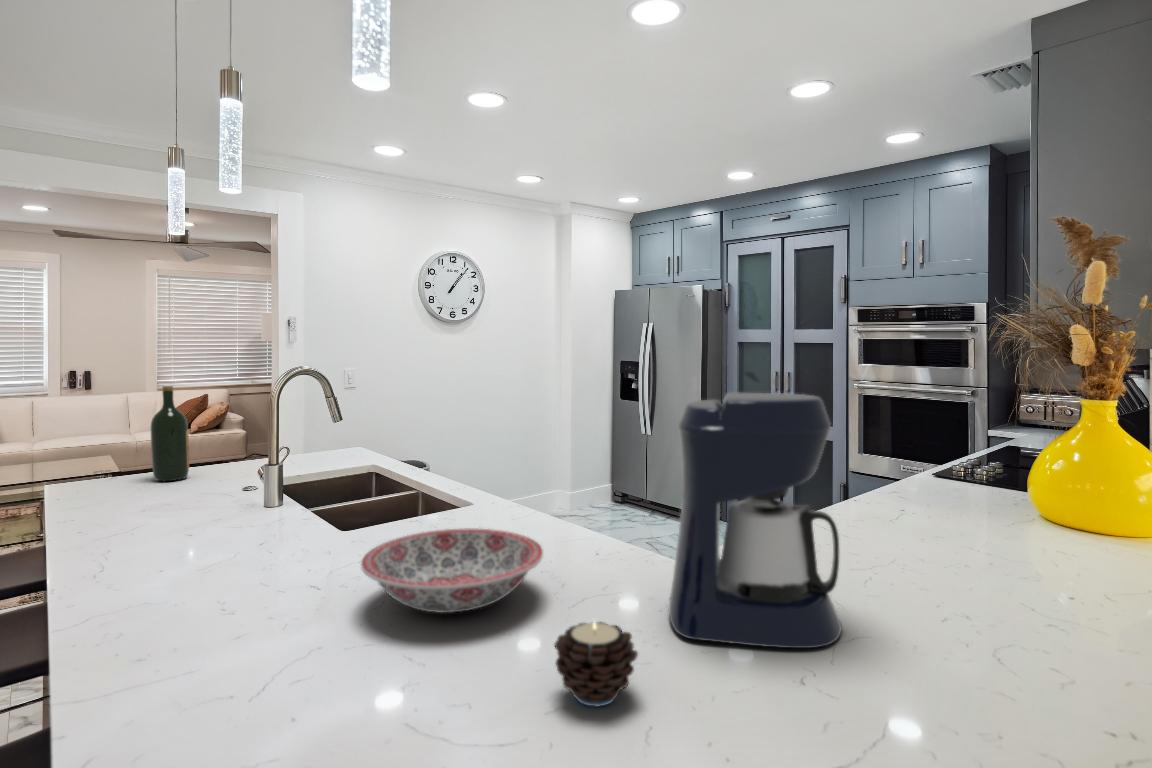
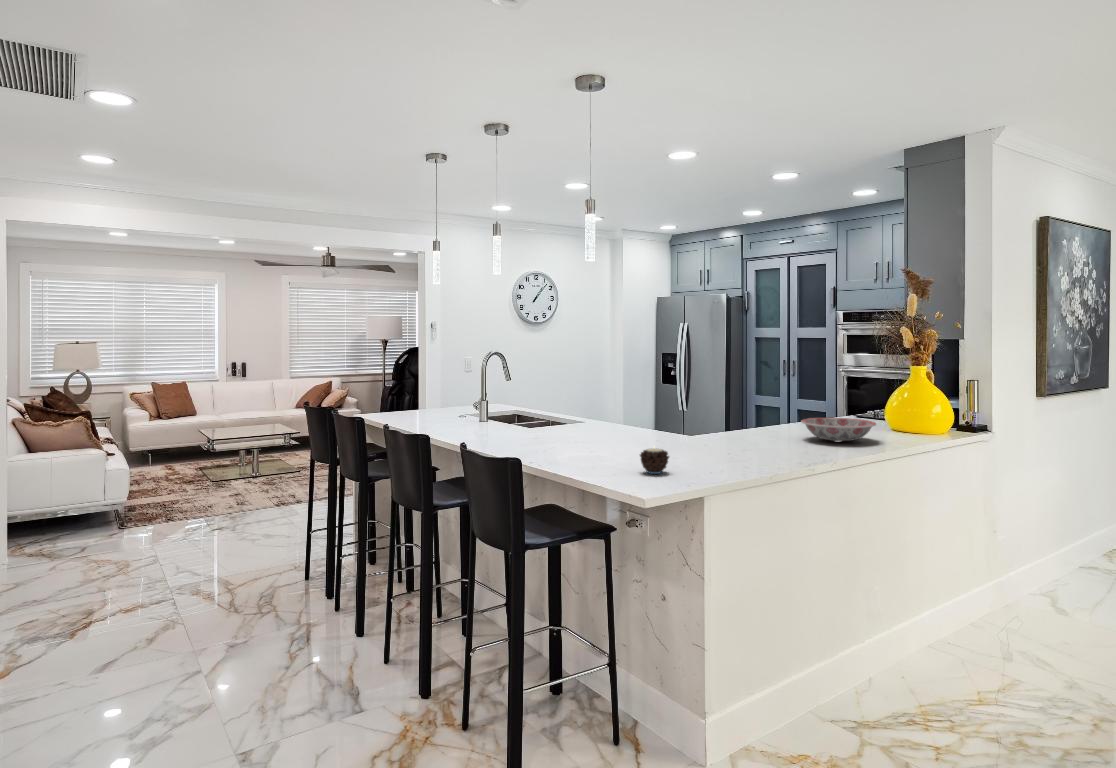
wine bottle: present [150,386,189,481] -> none [388,369,408,424]
coffee maker: present [669,393,842,648] -> none [684,367,755,465]
ceramic bowl: present [361,528,543,613] -> present [801,418,876,441]

